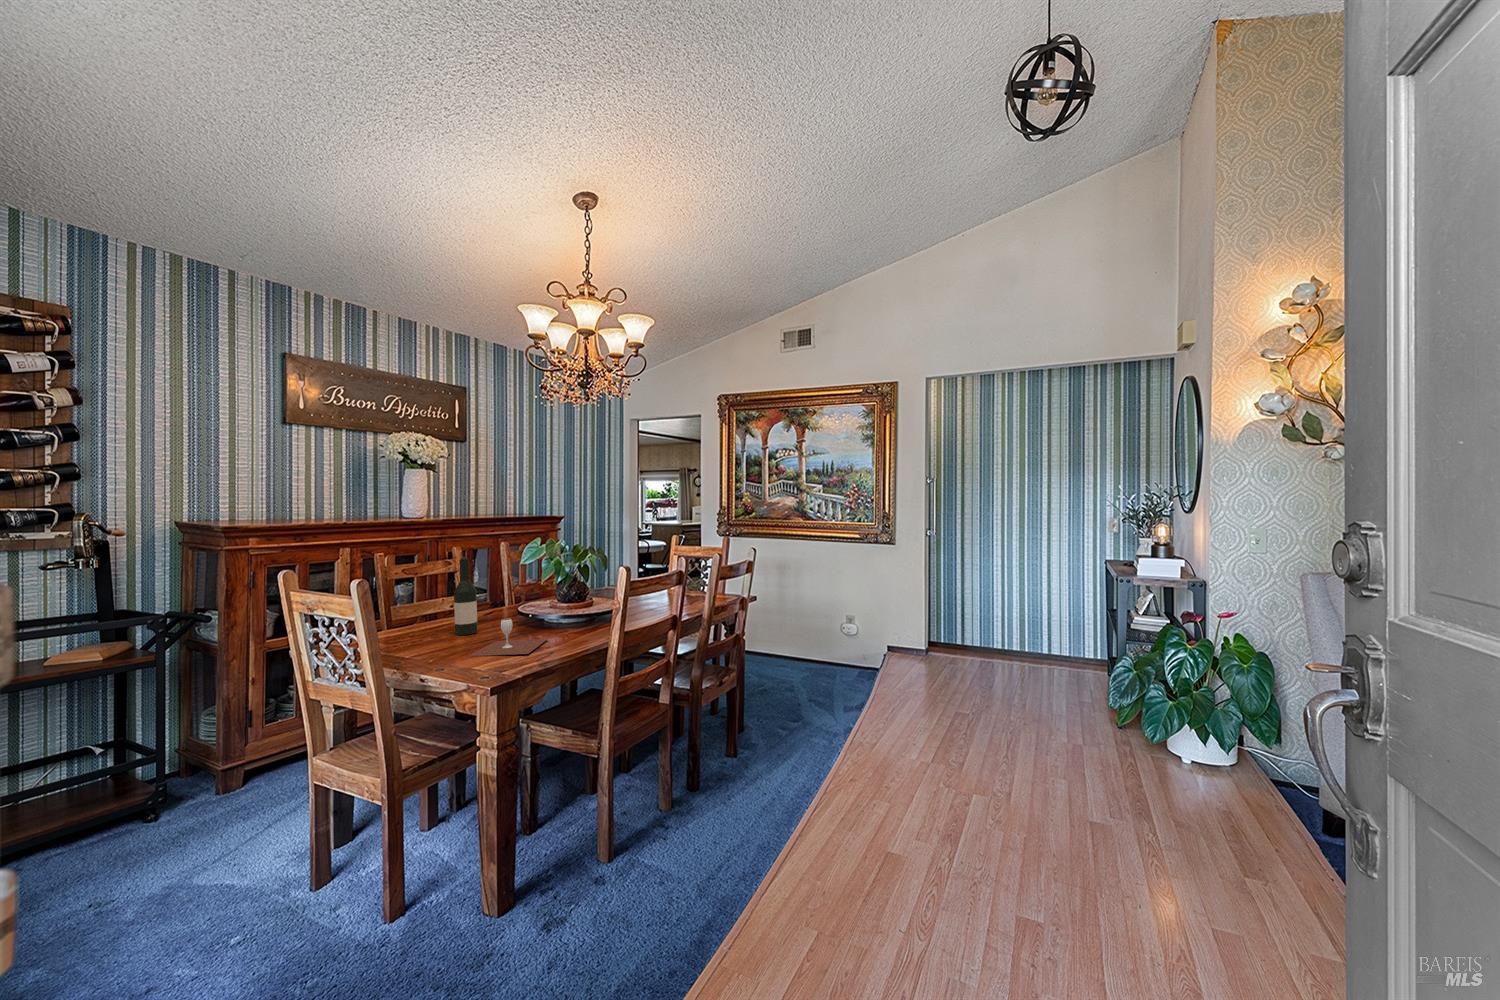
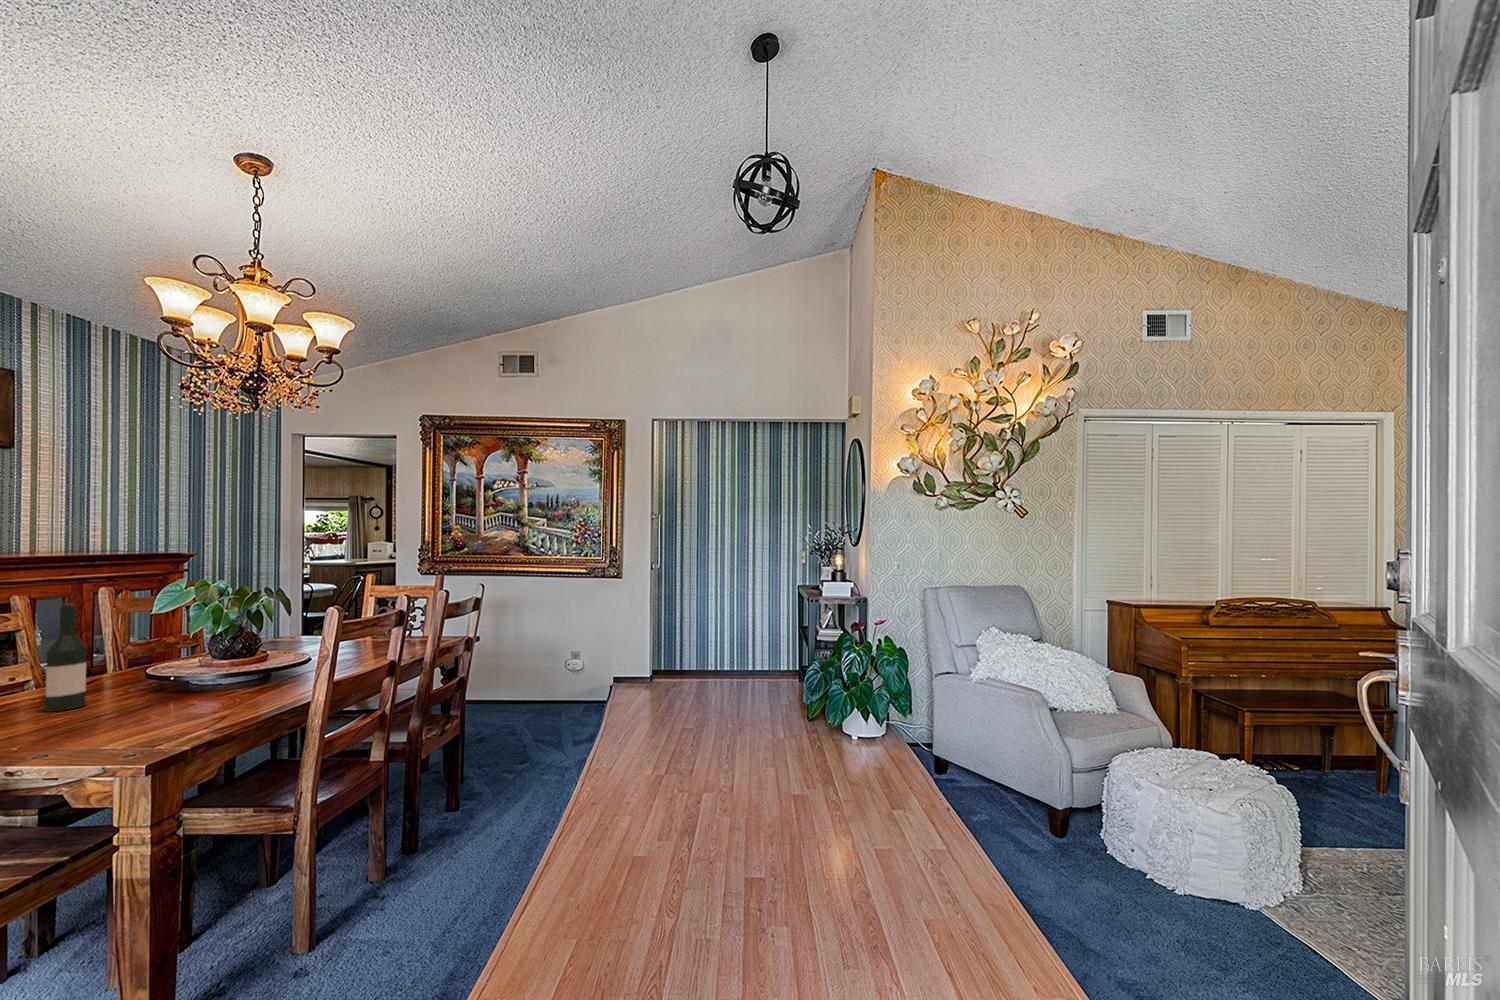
wine glass: present [469,619,547,656] -> none [78,679,215,735]

